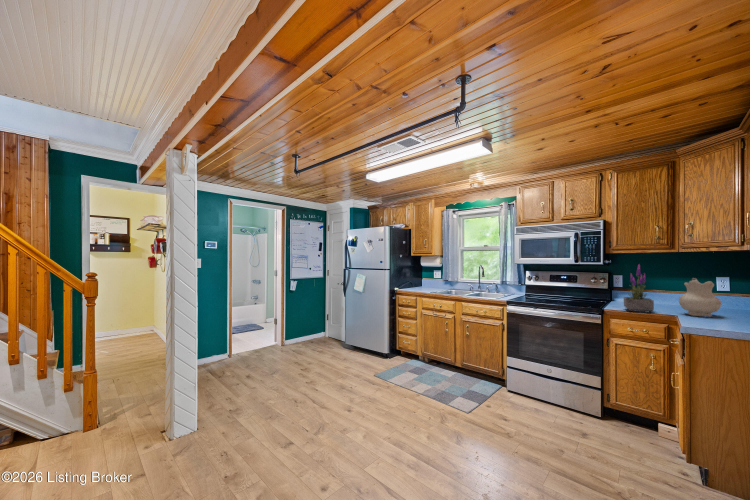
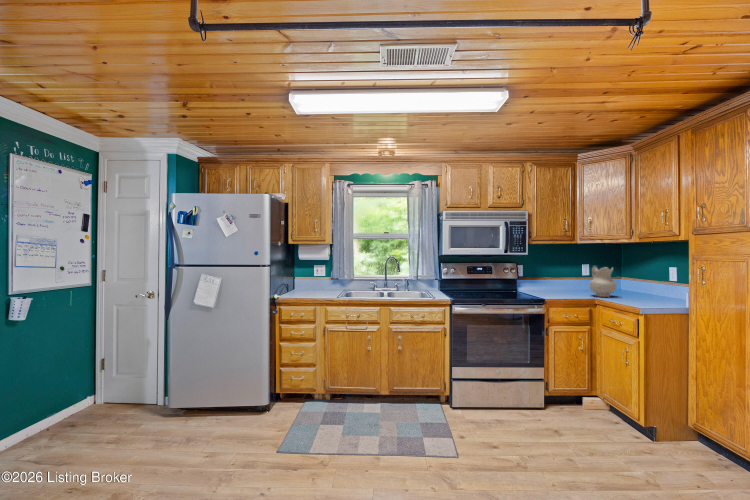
potted plant: present [624,265,654,313] -> none [552,254,580,298]

